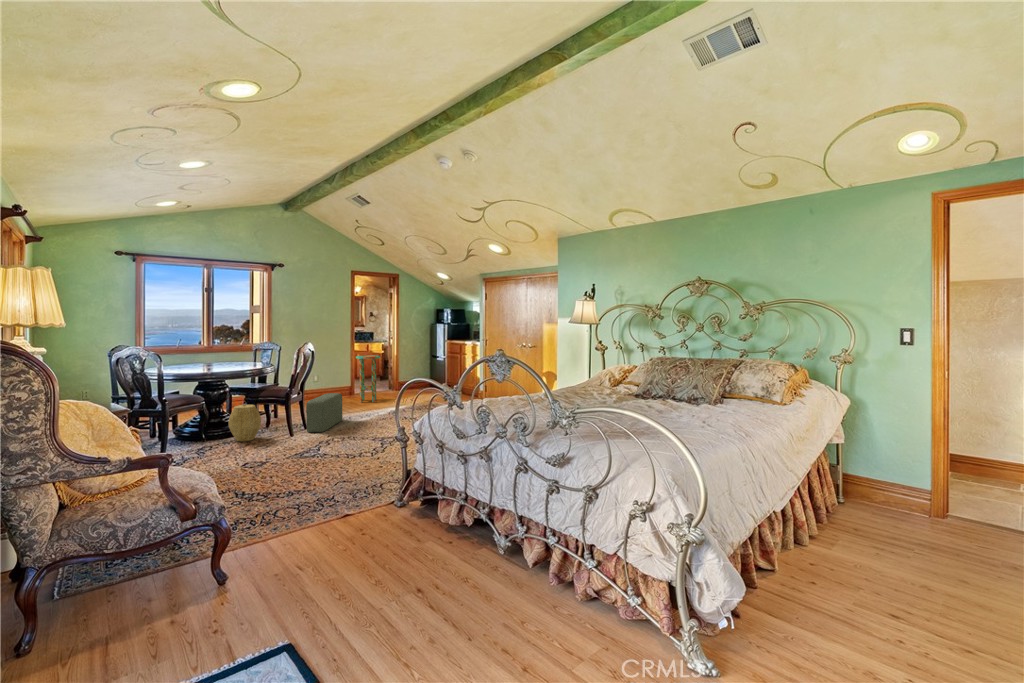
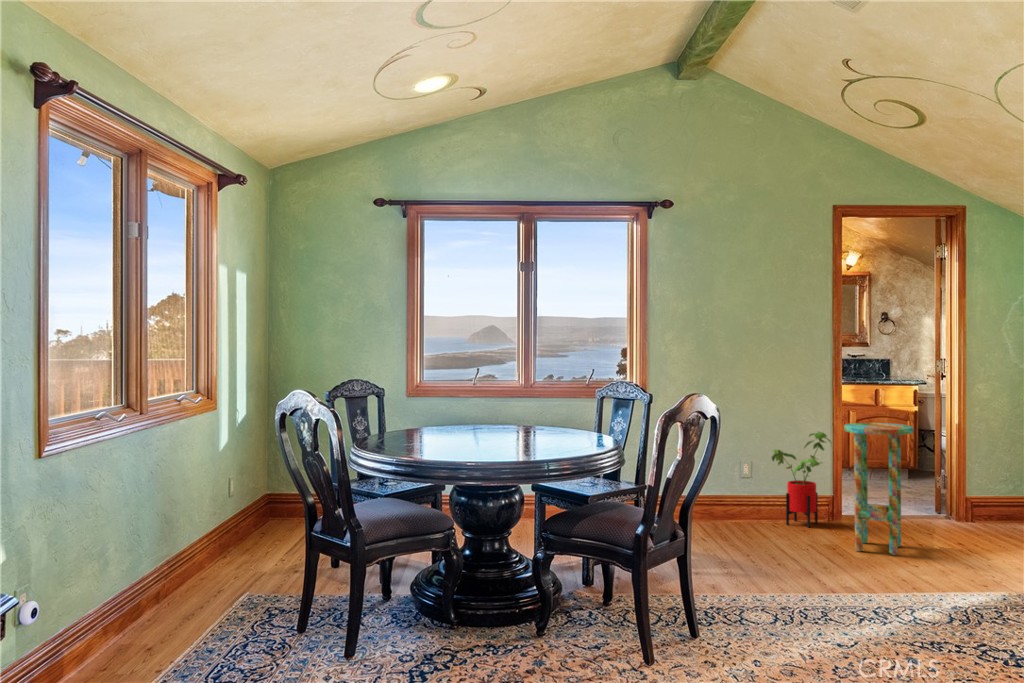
house plant: none [327,360,351,398] -> present [772,431,831,527]
pouf: present [306,393,342,432] -> none [694,534,802,661]
woven basket: present [229,404,261,441] -> none [499,553,576,656]

